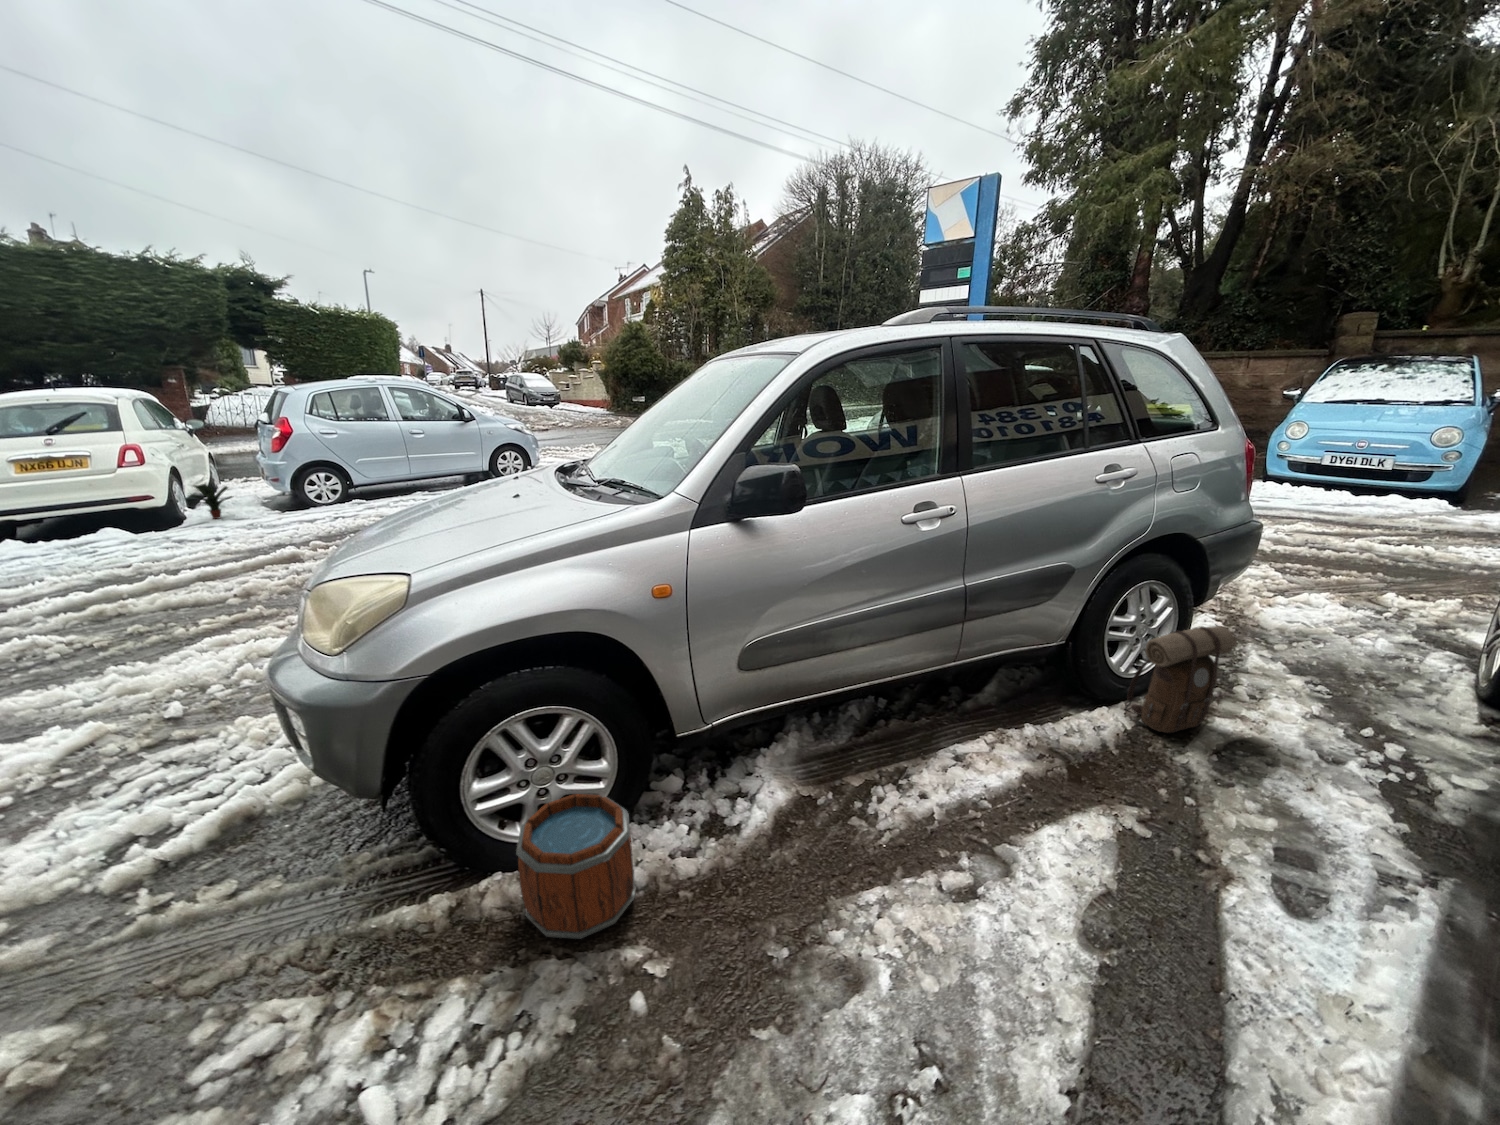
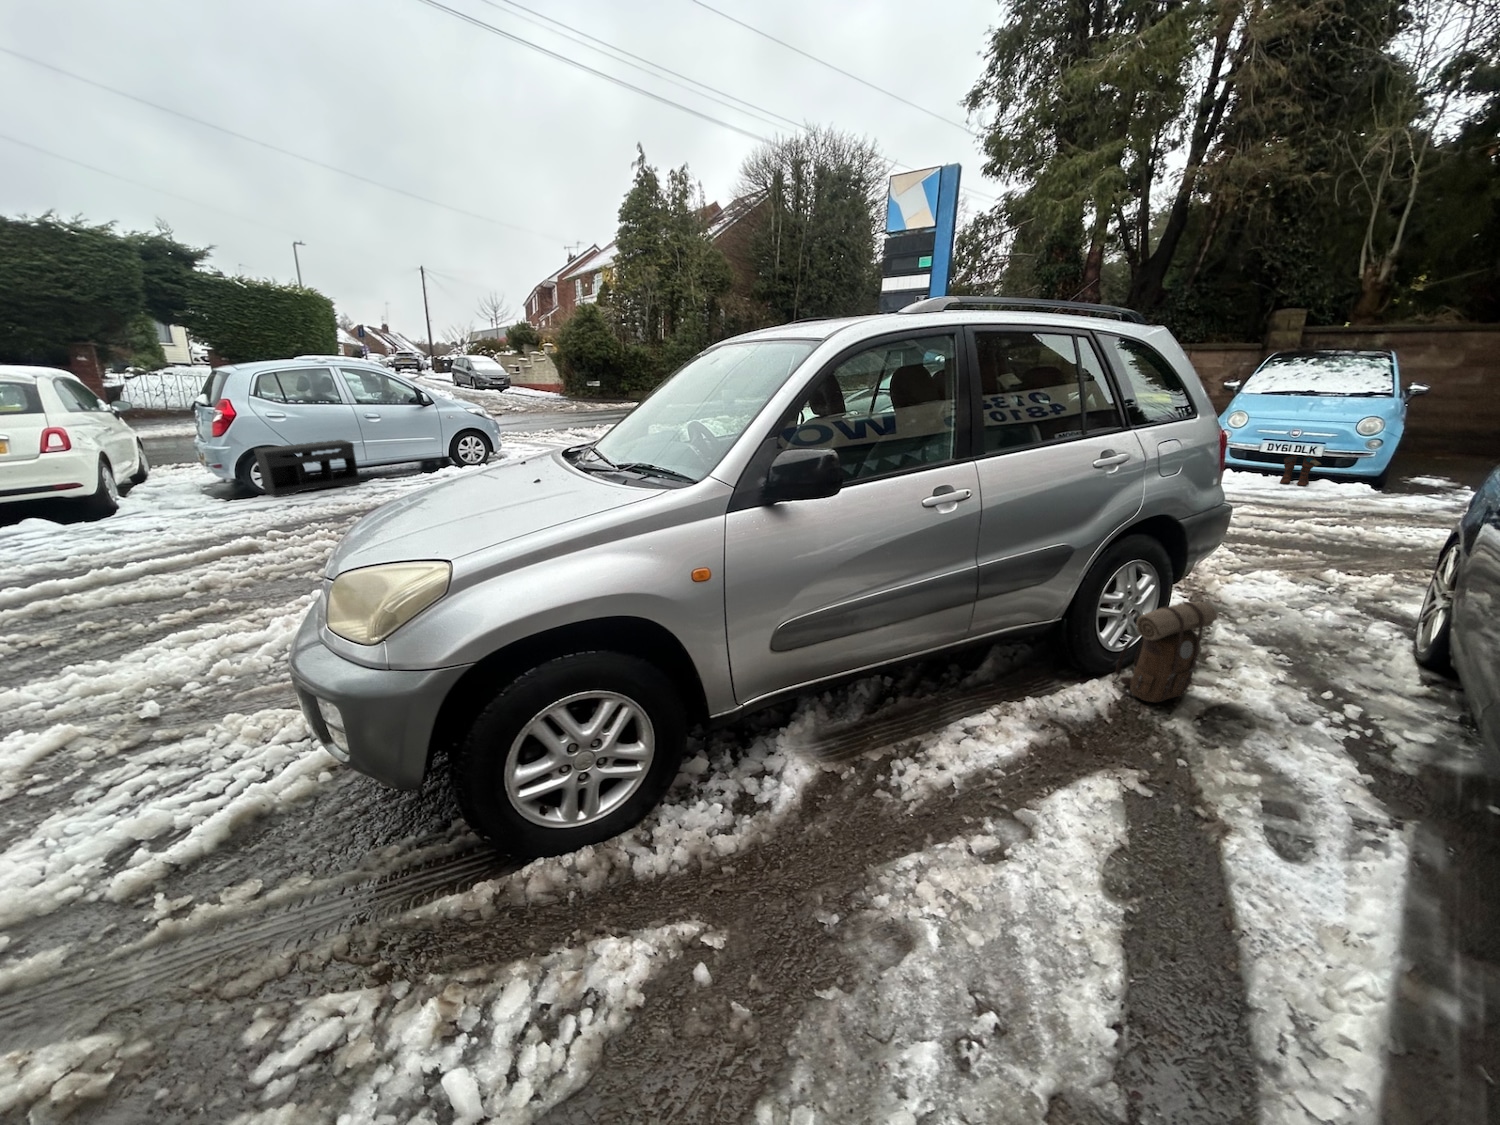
bench: none [317,456,413,509] -> present [254,440,360,497]
boots: none [1339,471,1387,503] -> present [1280,455,1322,486]
potted plant: present [190,484,232,519] -> none [109,470,162,509]
bucket: present [516,794,636,939] -> none [567,777,682,917]

